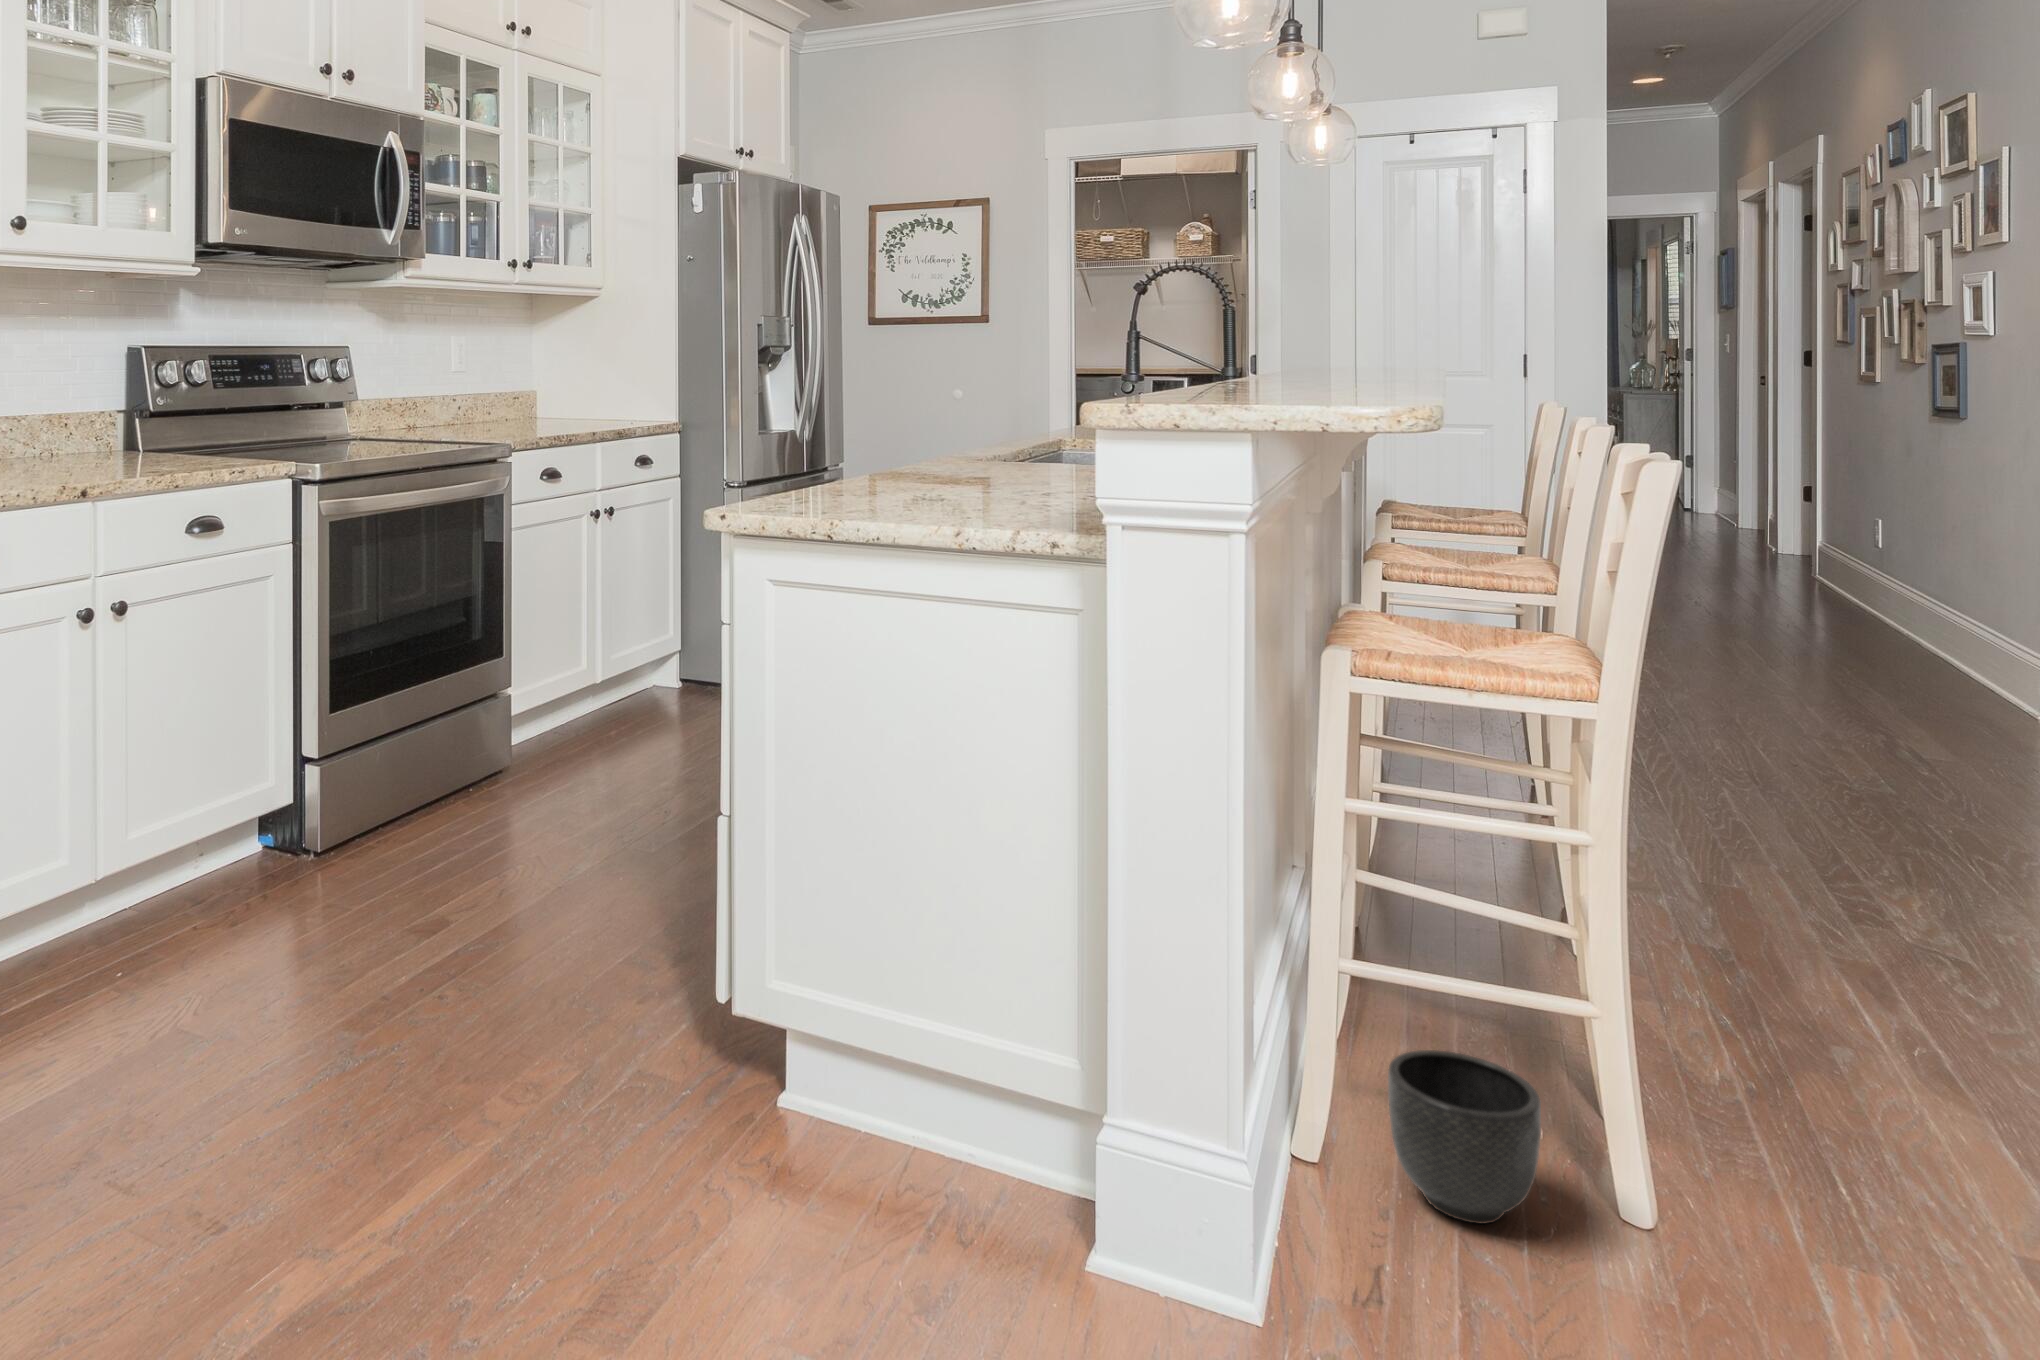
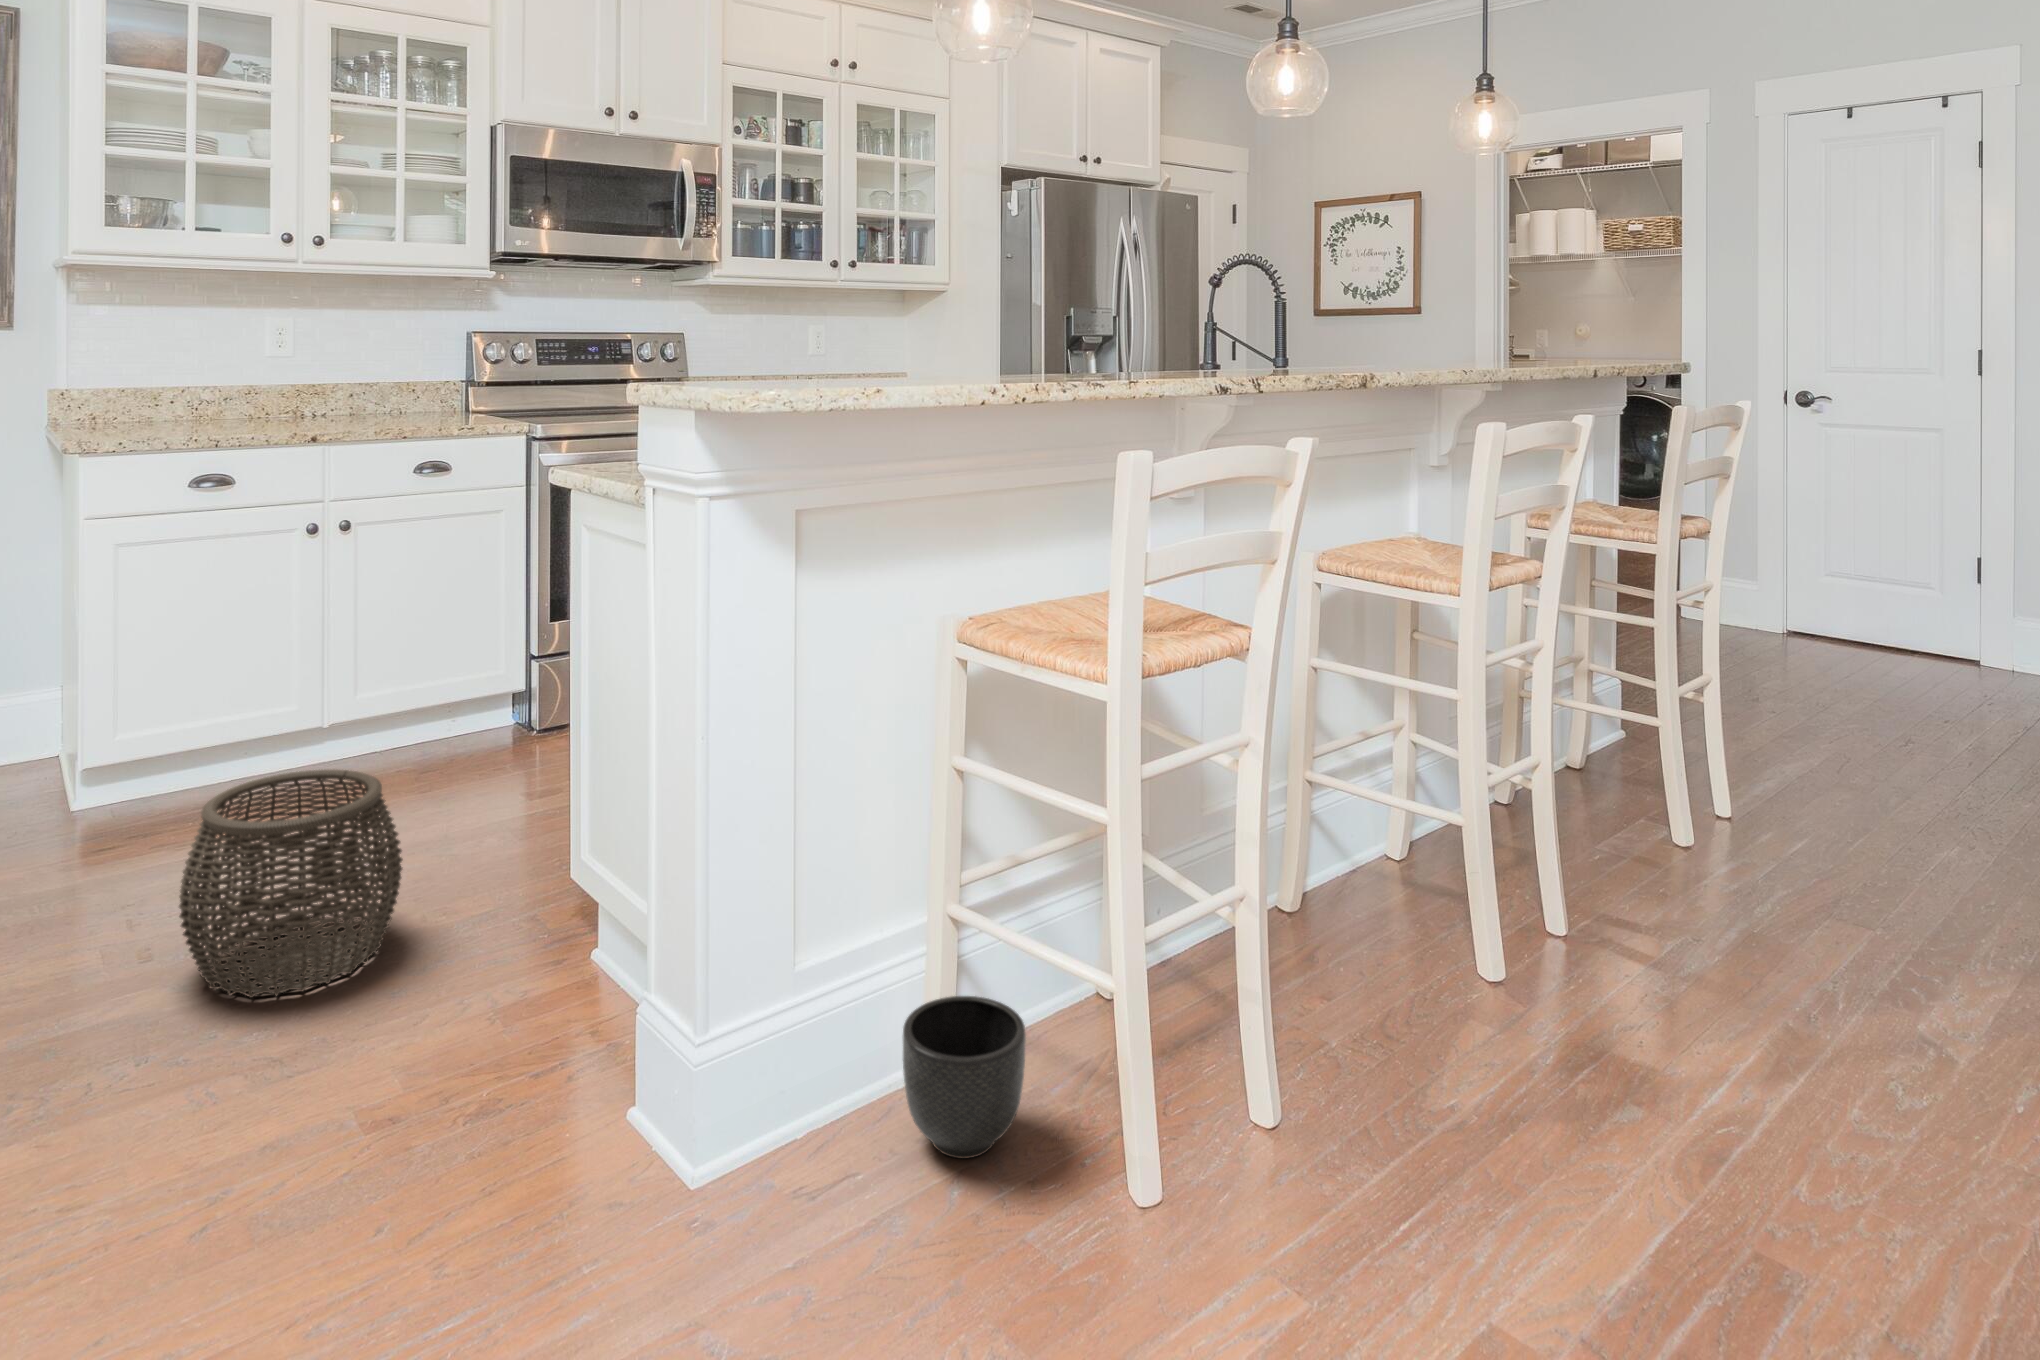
woven basket: none [328,927,595,1255] -> present [179,770,403,998]

